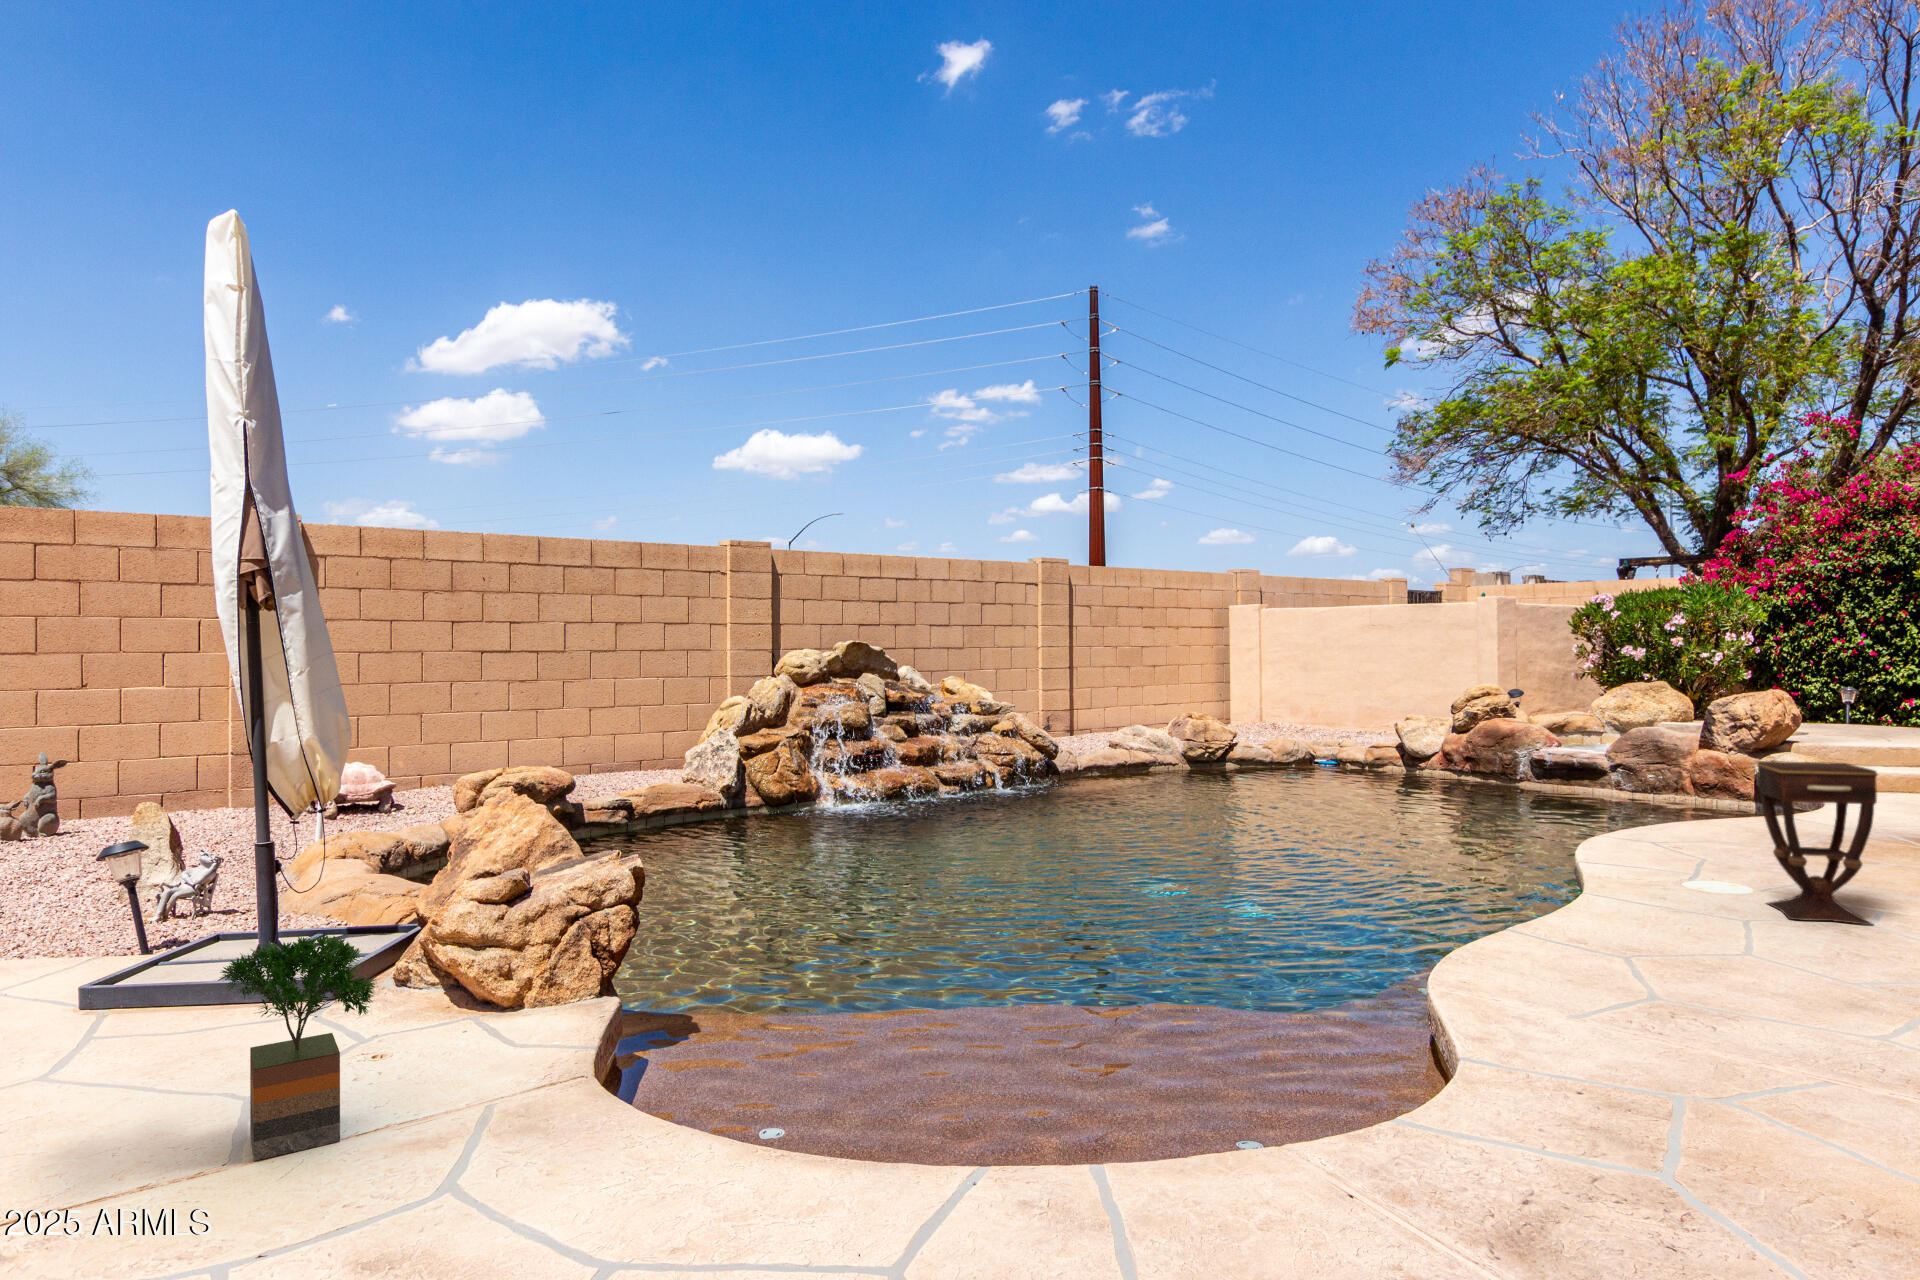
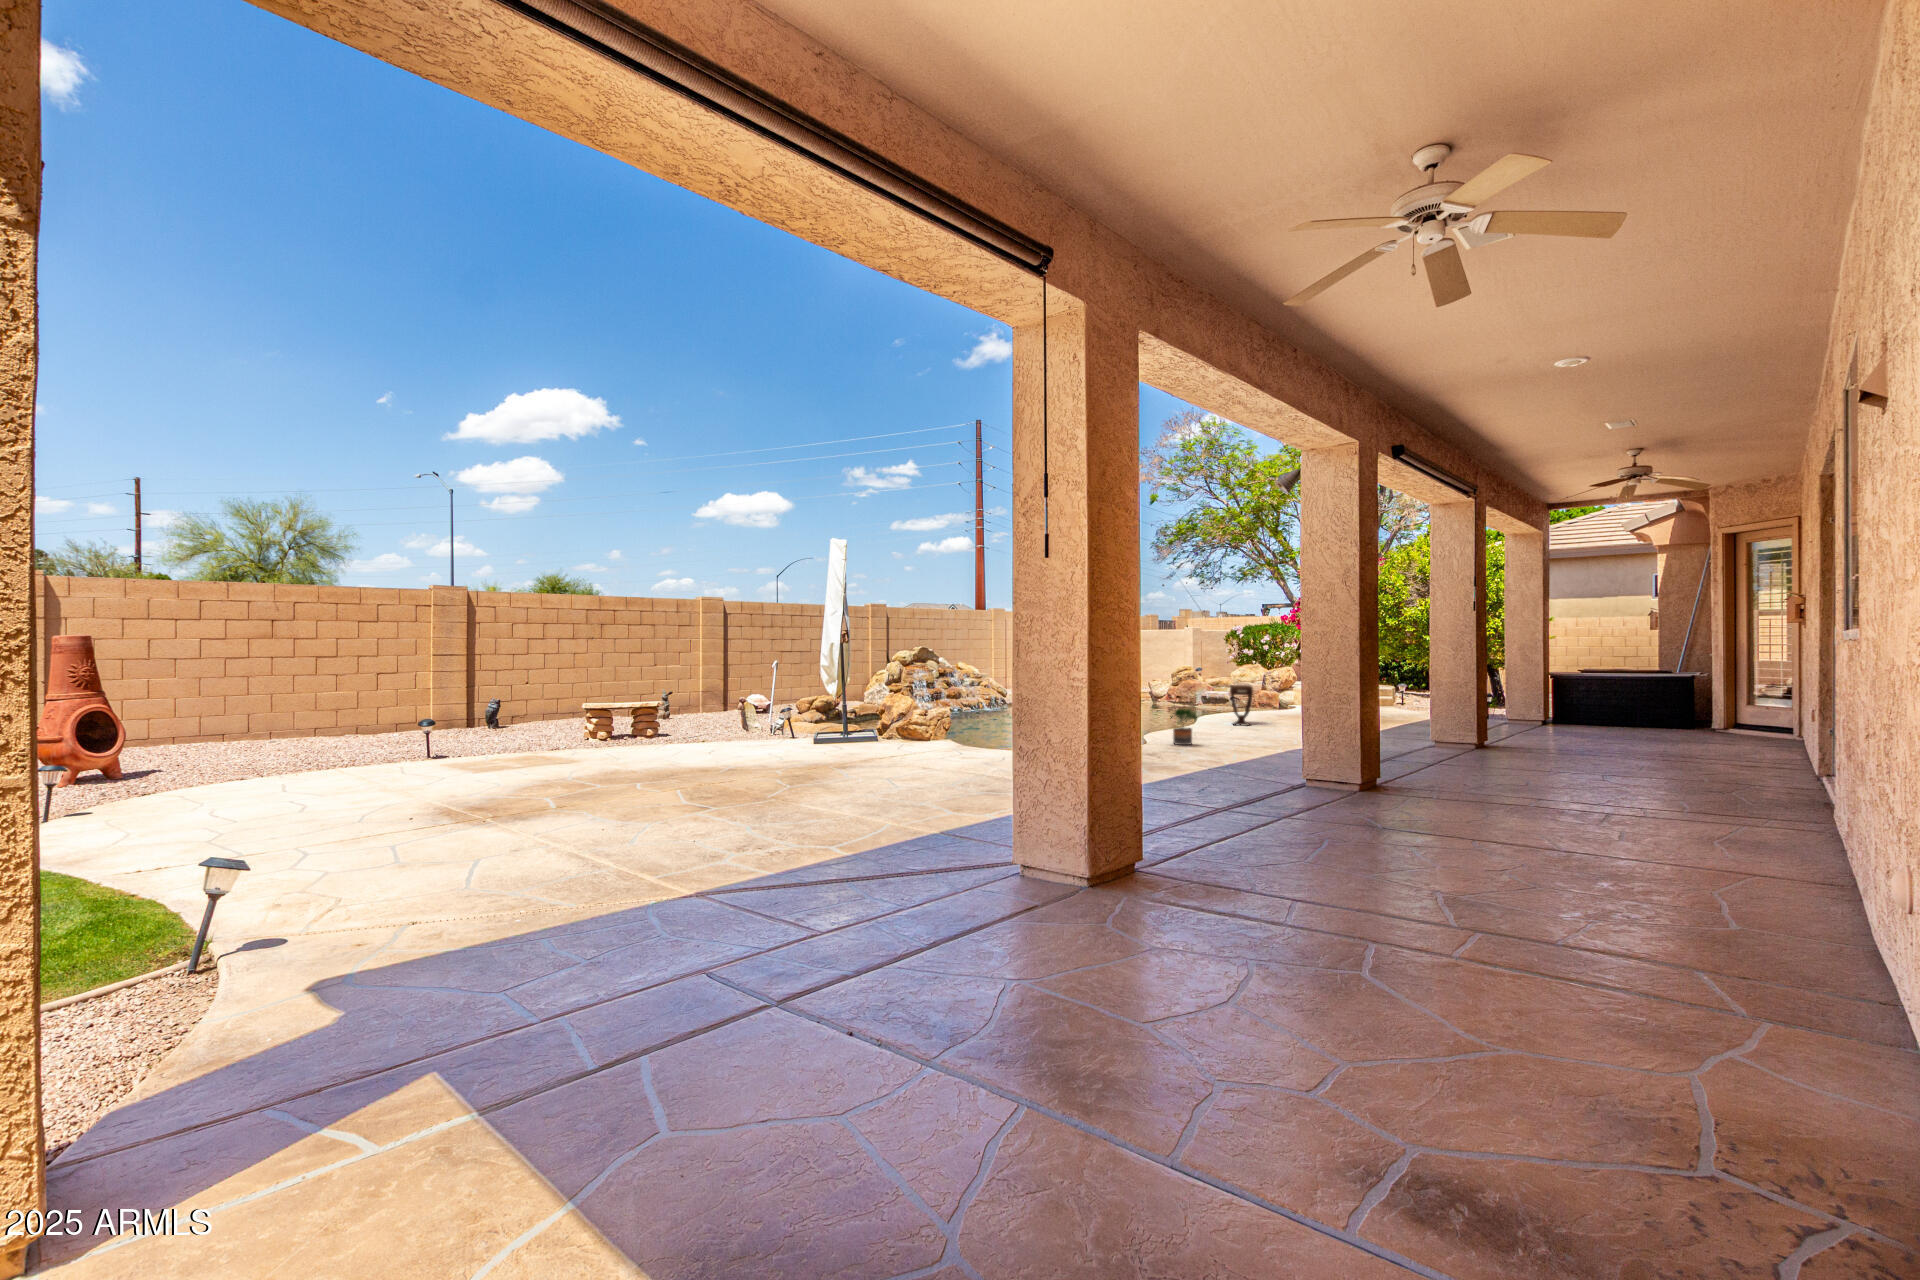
potted tree: present [221,934,376,1161] -> present [1170,709,1197,745]

